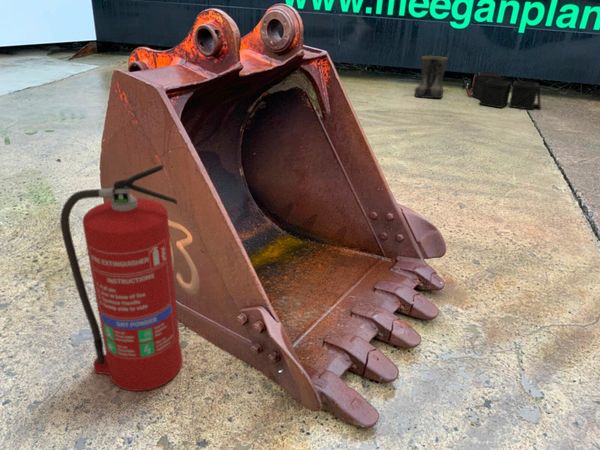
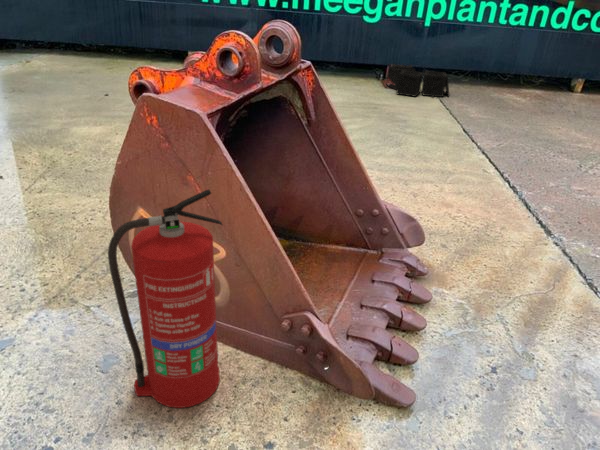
boots: present [415,56,447,98] -> none [336,49,363,90]

